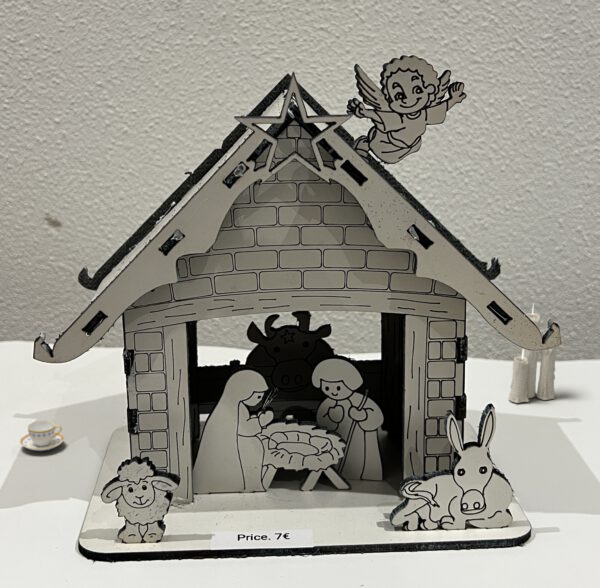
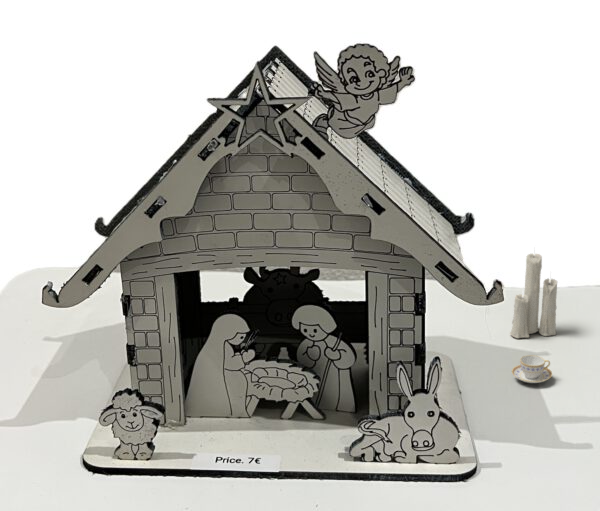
teacup: present [20,421,64,451] -> present [512,355,552,383]

